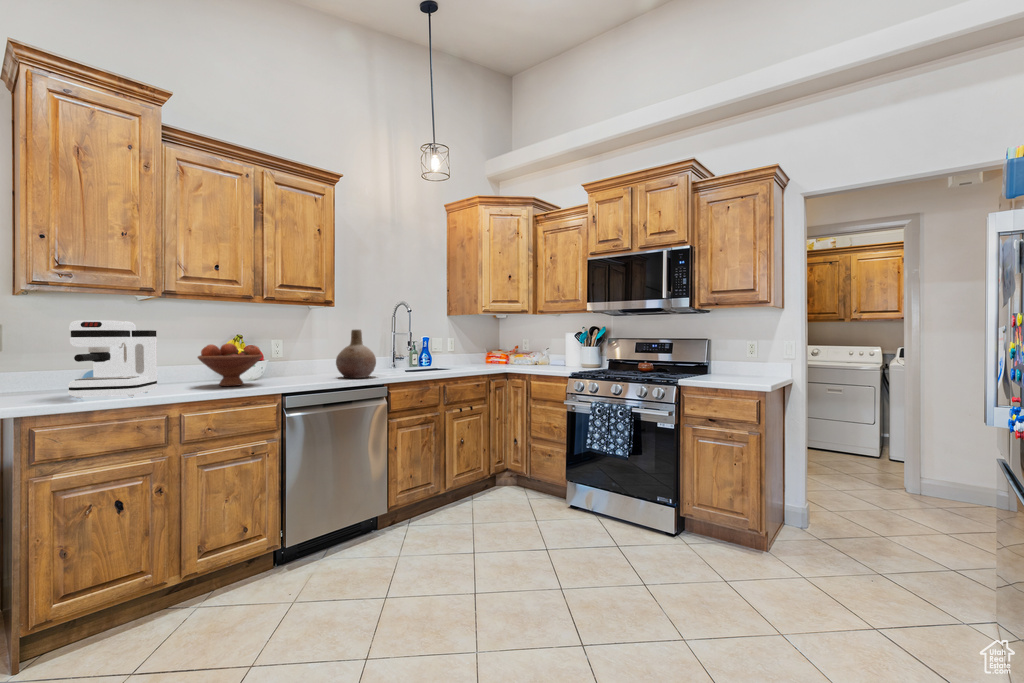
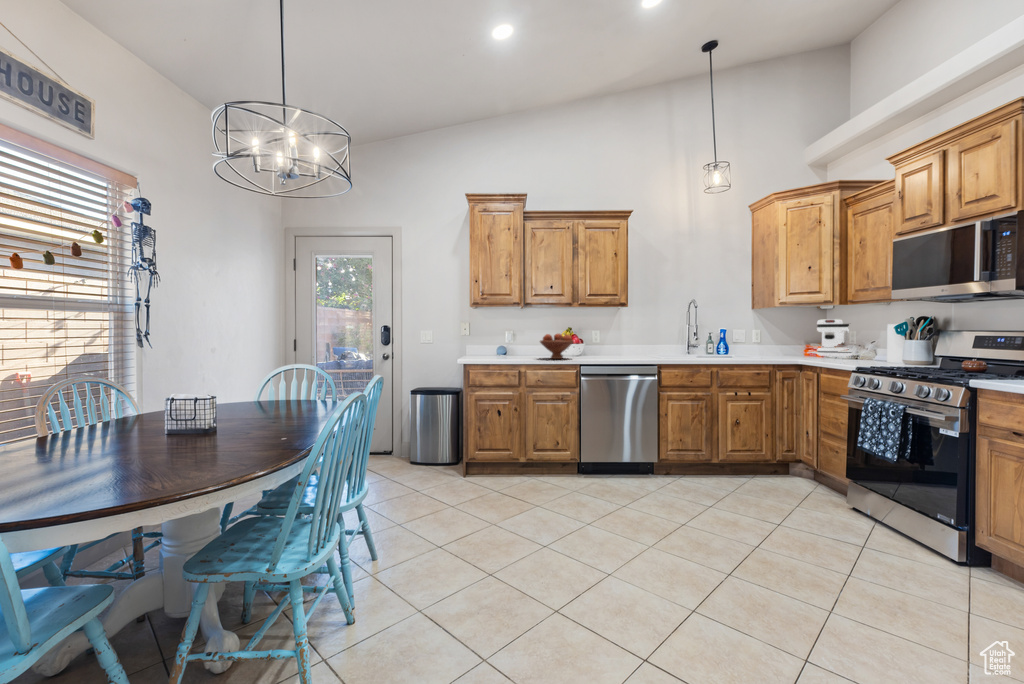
coffee maker: present [68,321,158,398] -> present [817,319,852,357]
vase: present [336,330,376,378] -> none [625,324,654,359]

